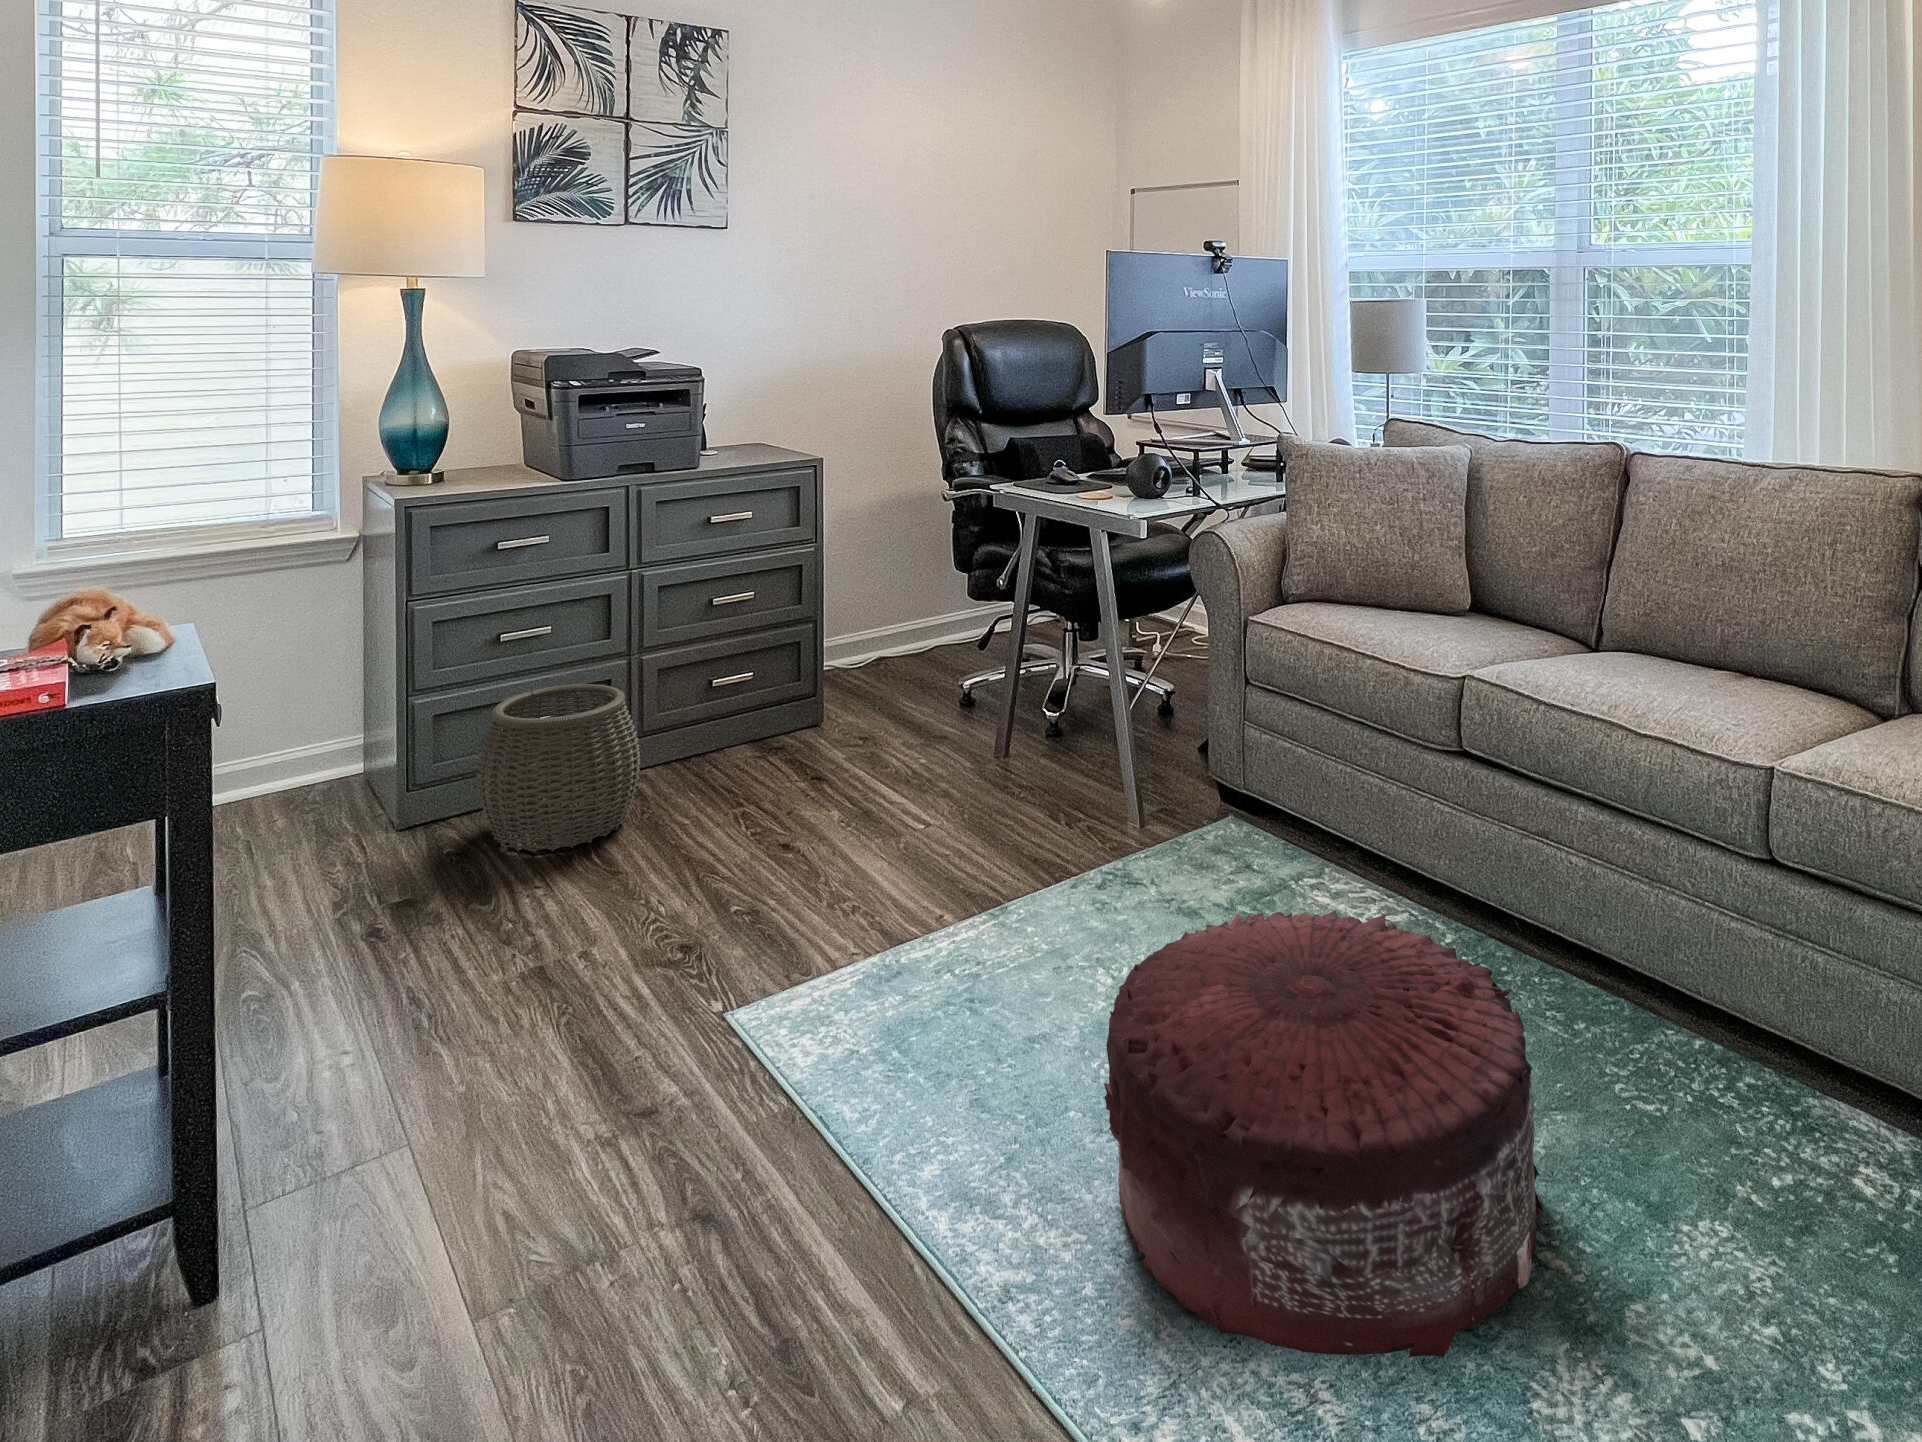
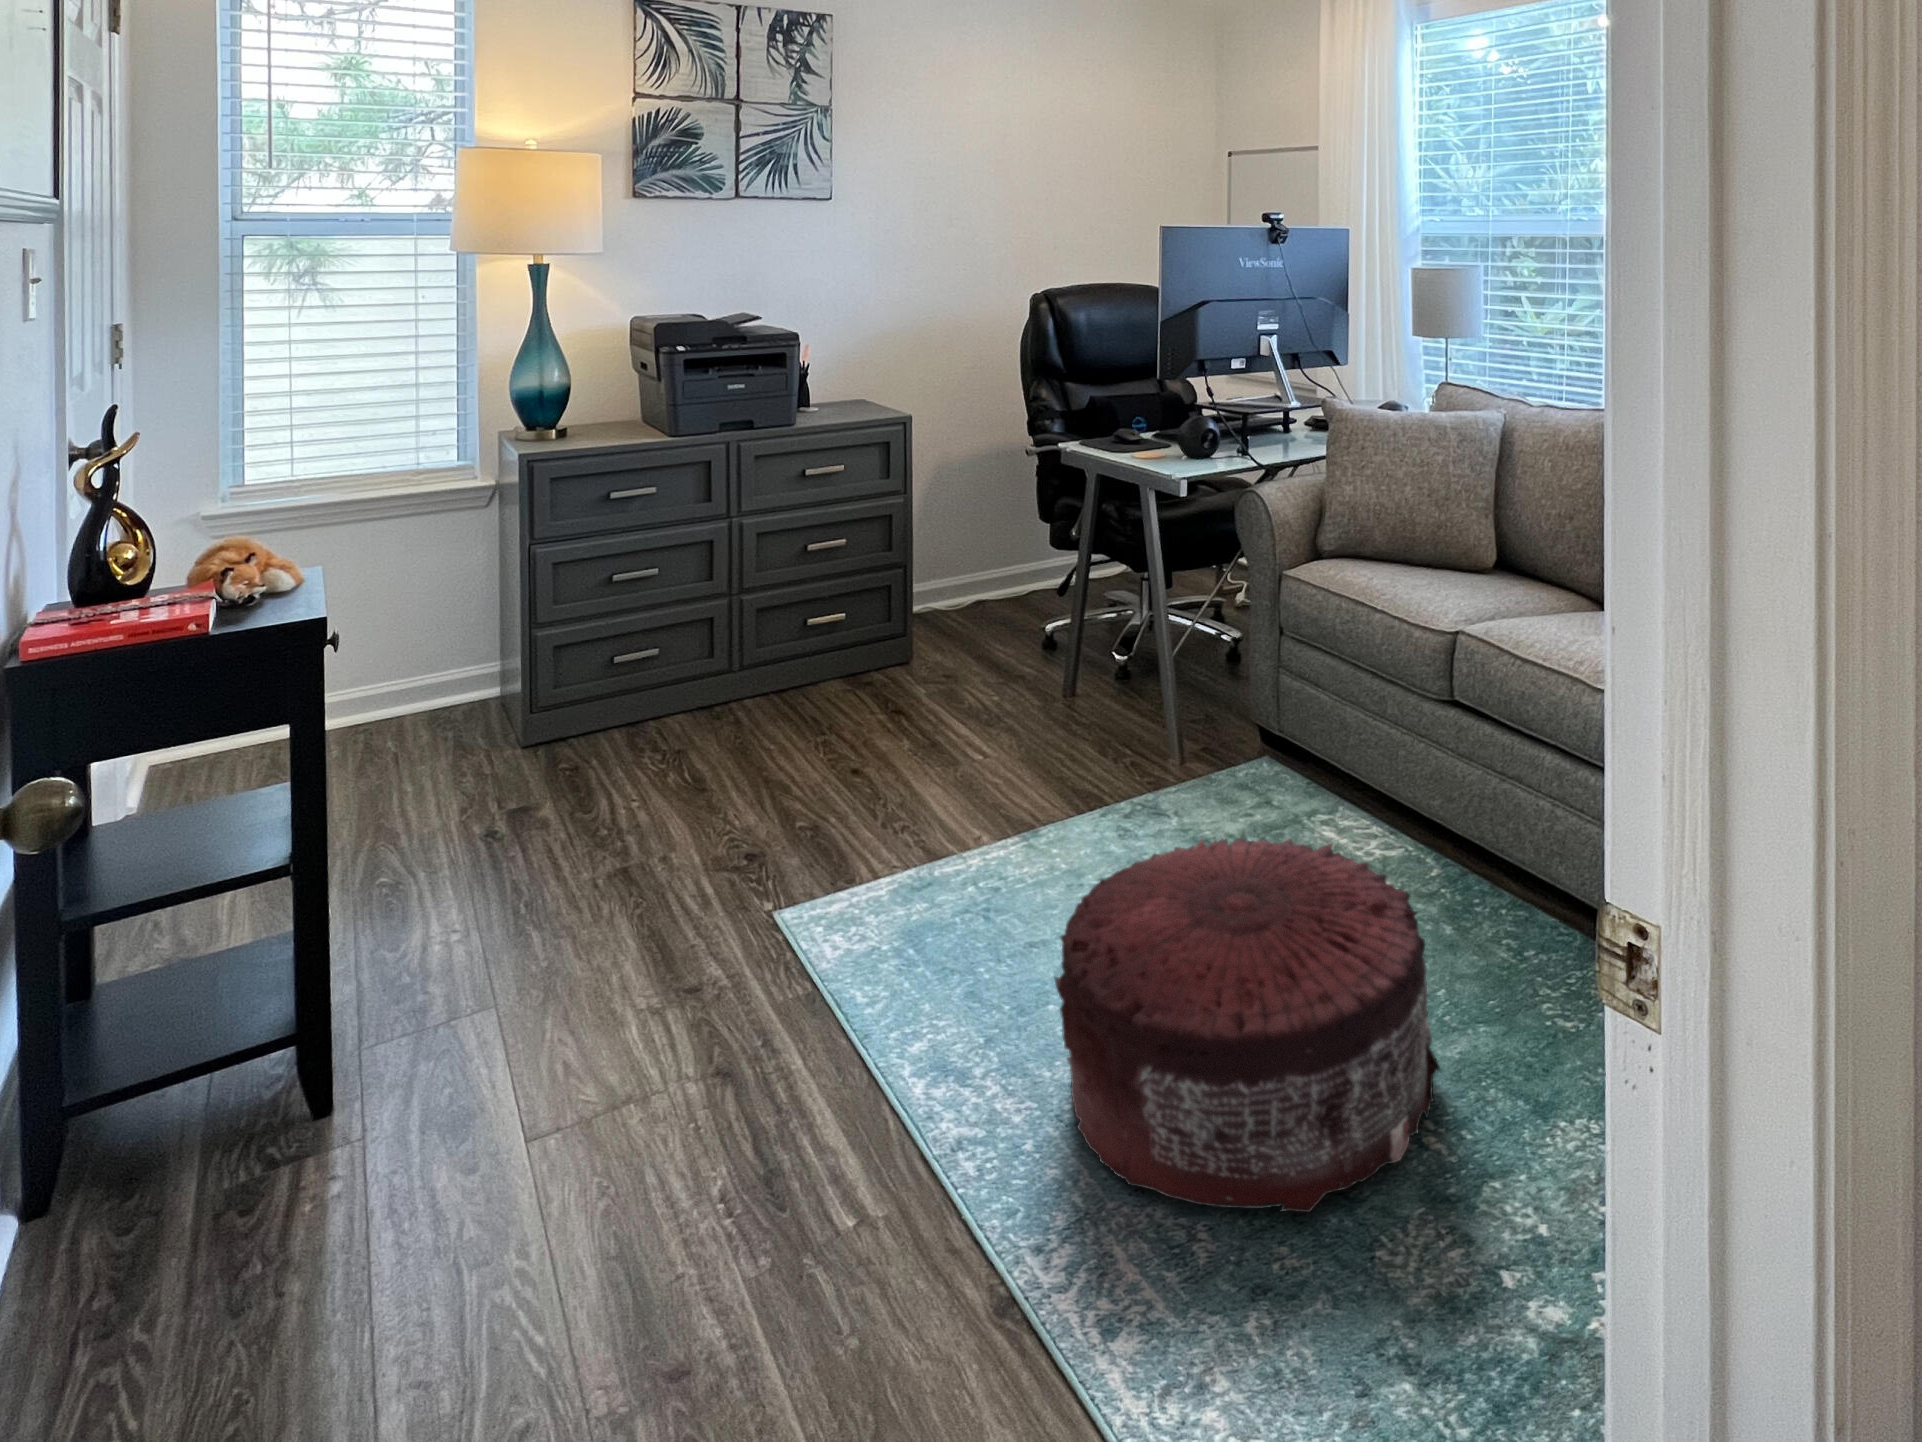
woven basket: present [477,684,640,852] -> none [591,621,737,768]

